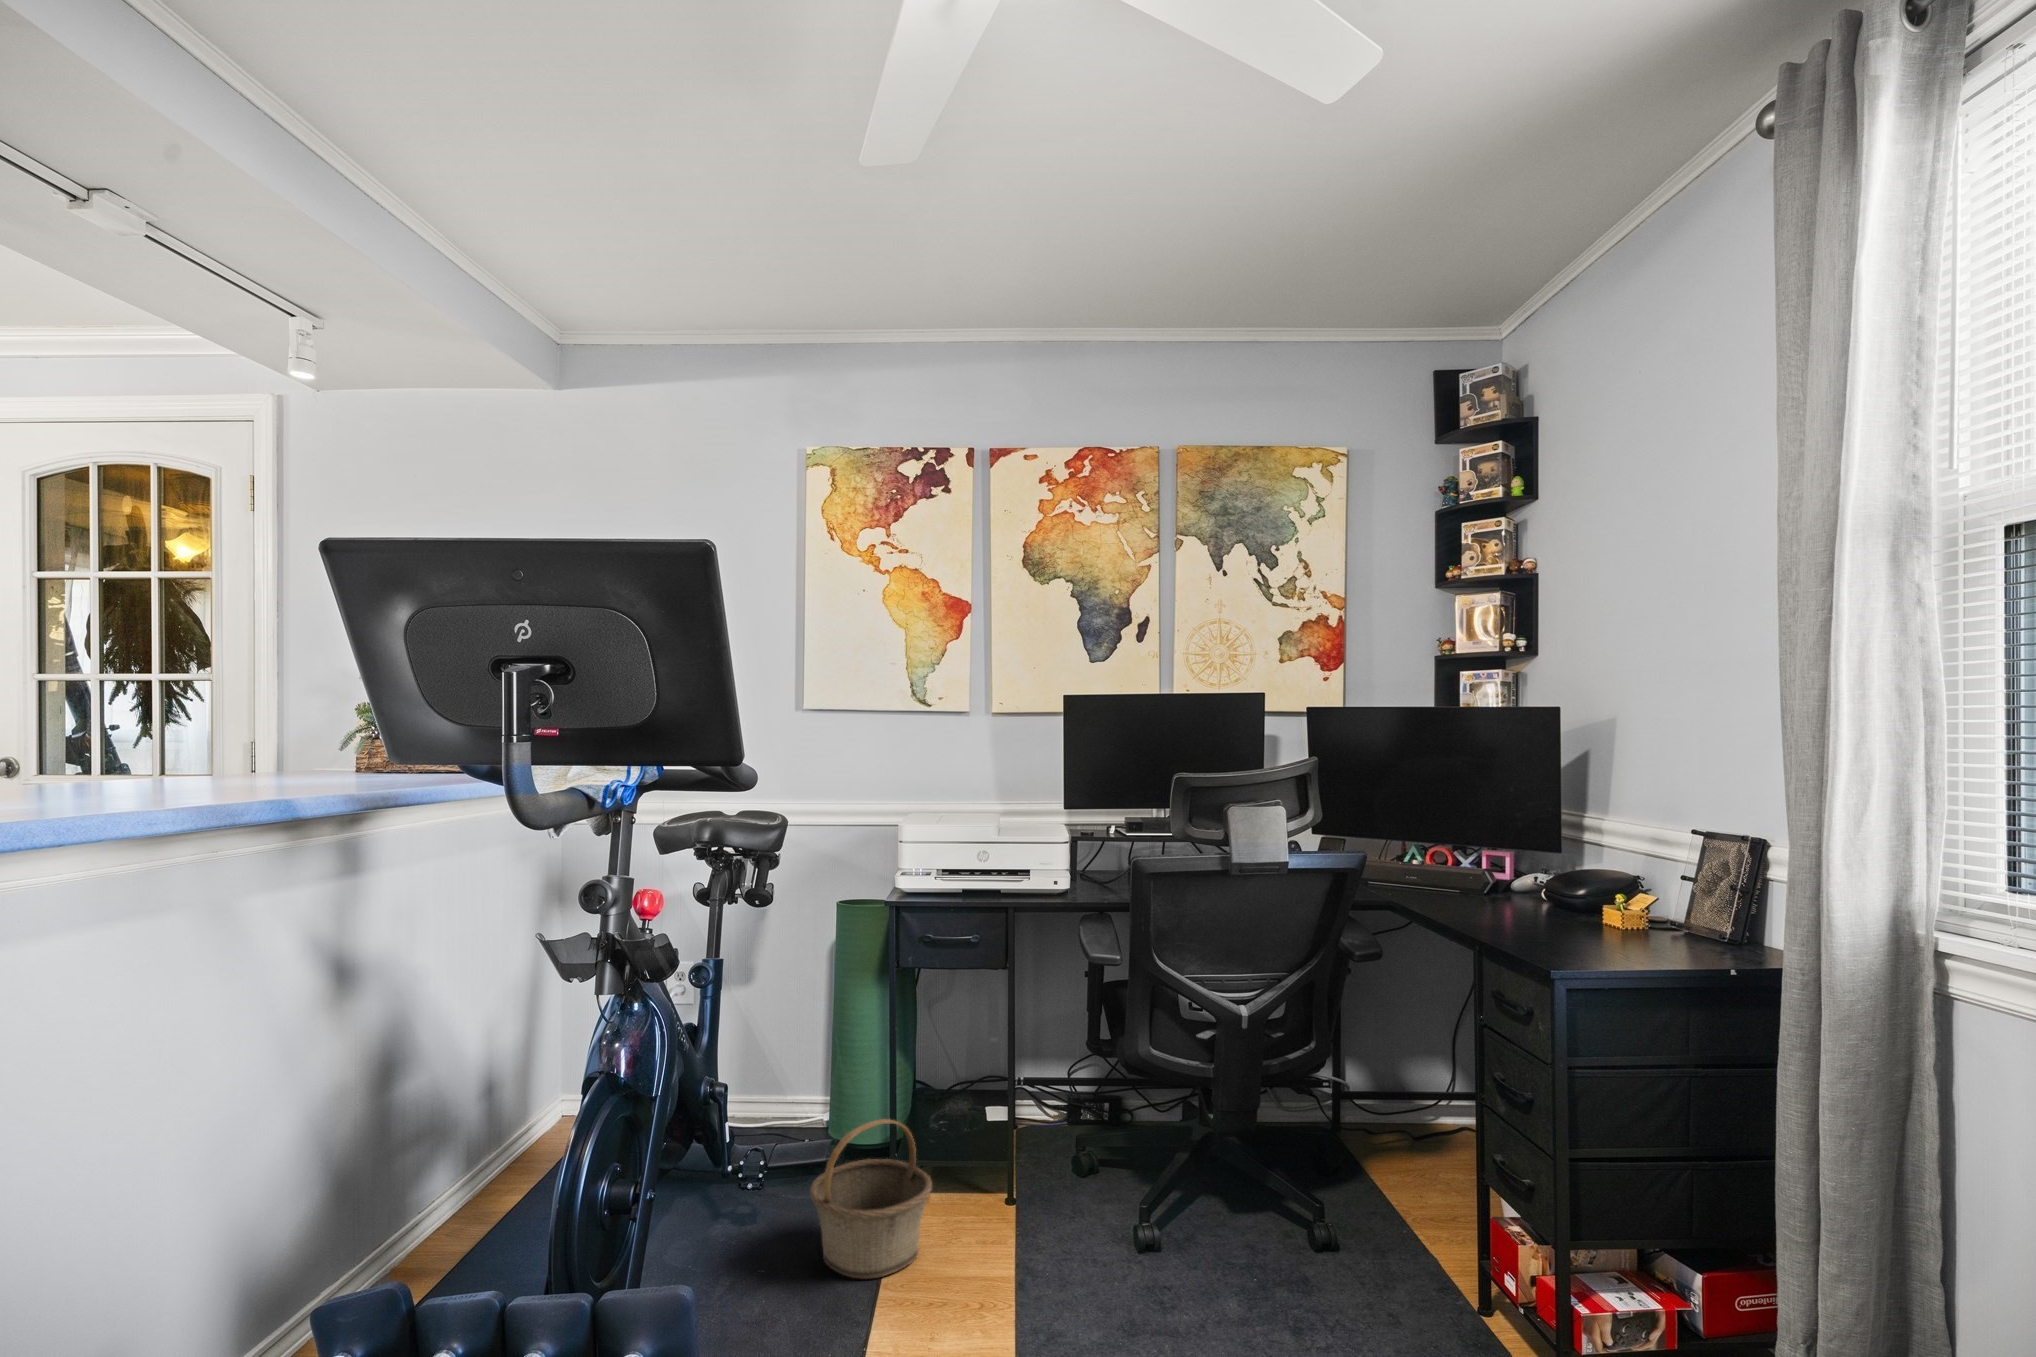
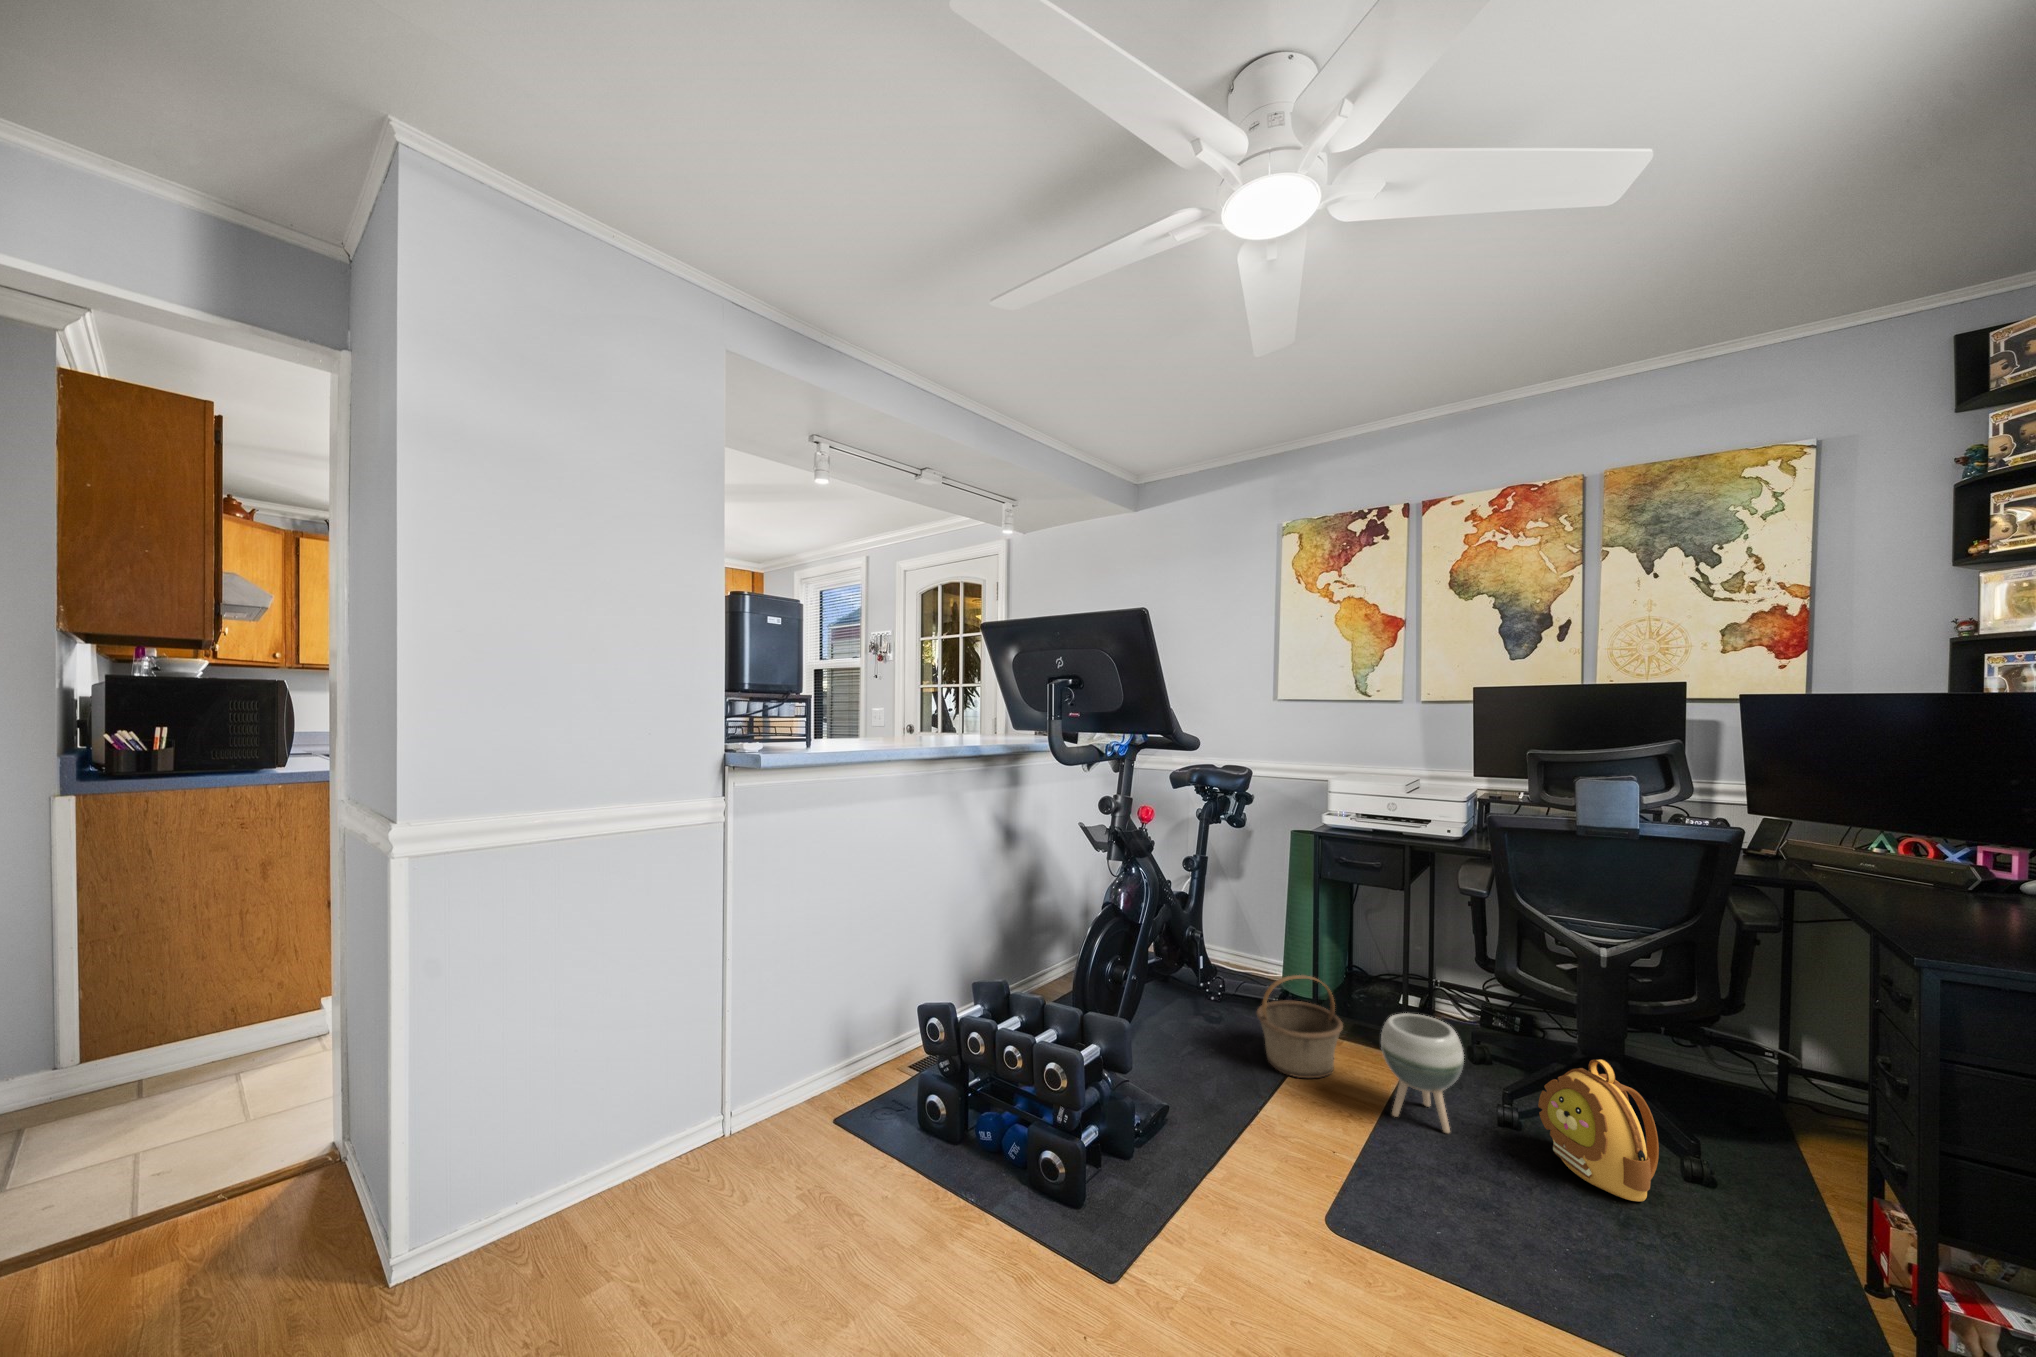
planter: none [996,1137,1094,1290] -> present [1381,1013,1464,1133]
backpack: none [1174,1139,1289,1299] -> present [1538,1059,1659,1202]

